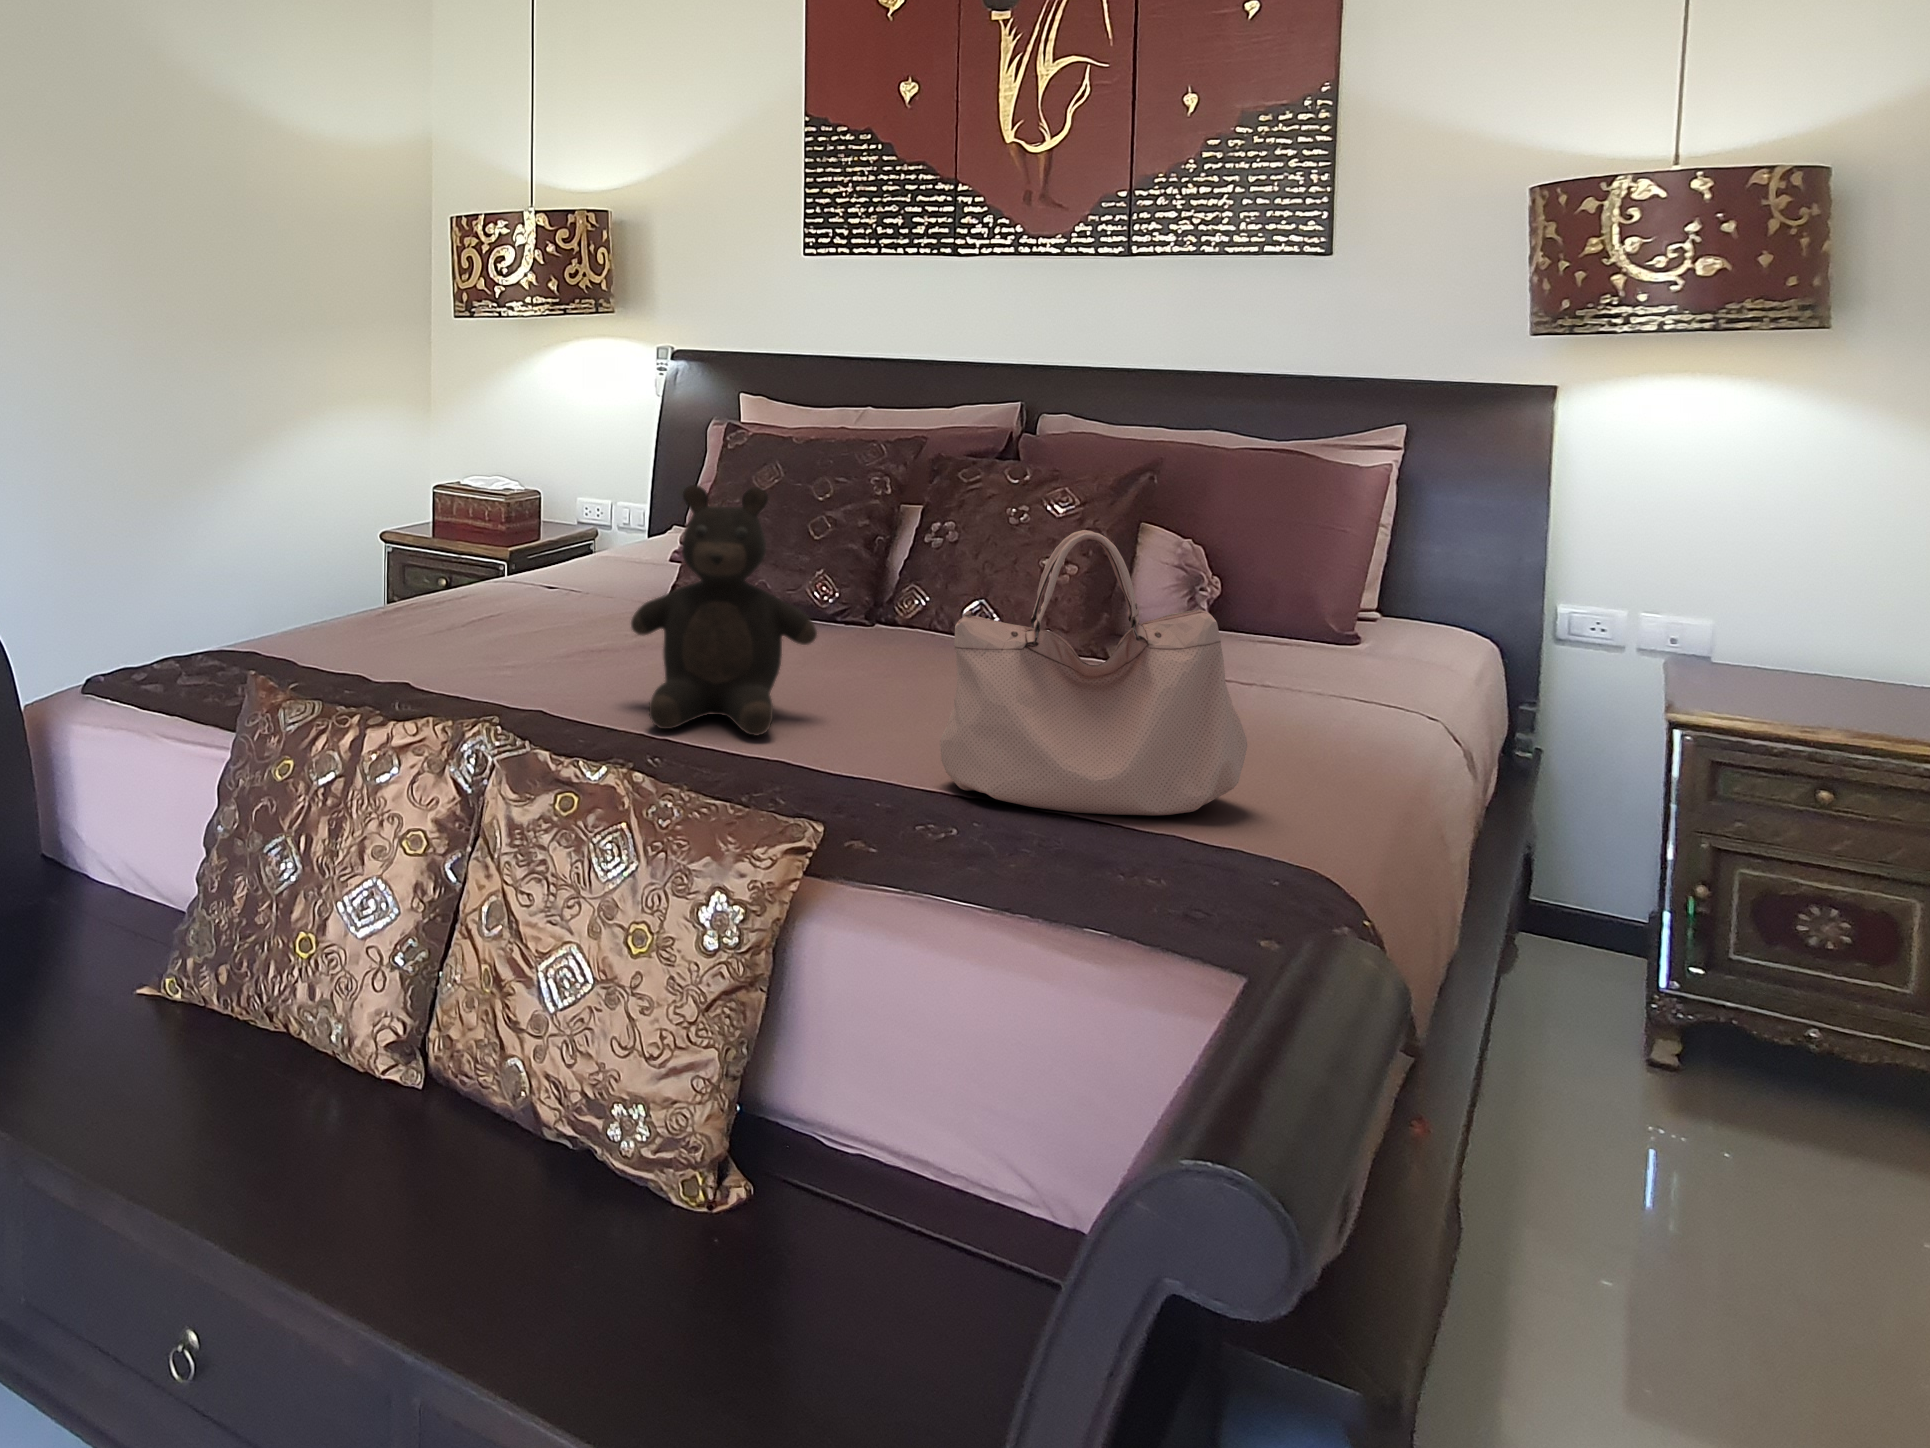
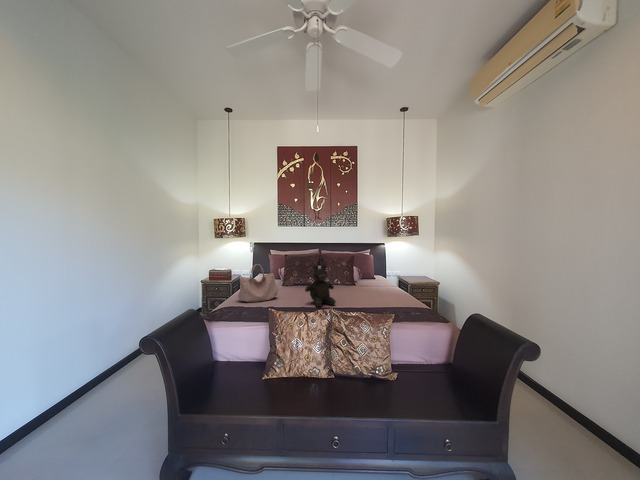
handbag: present [940,530,1247,815] -> present [238,264,278,302]

